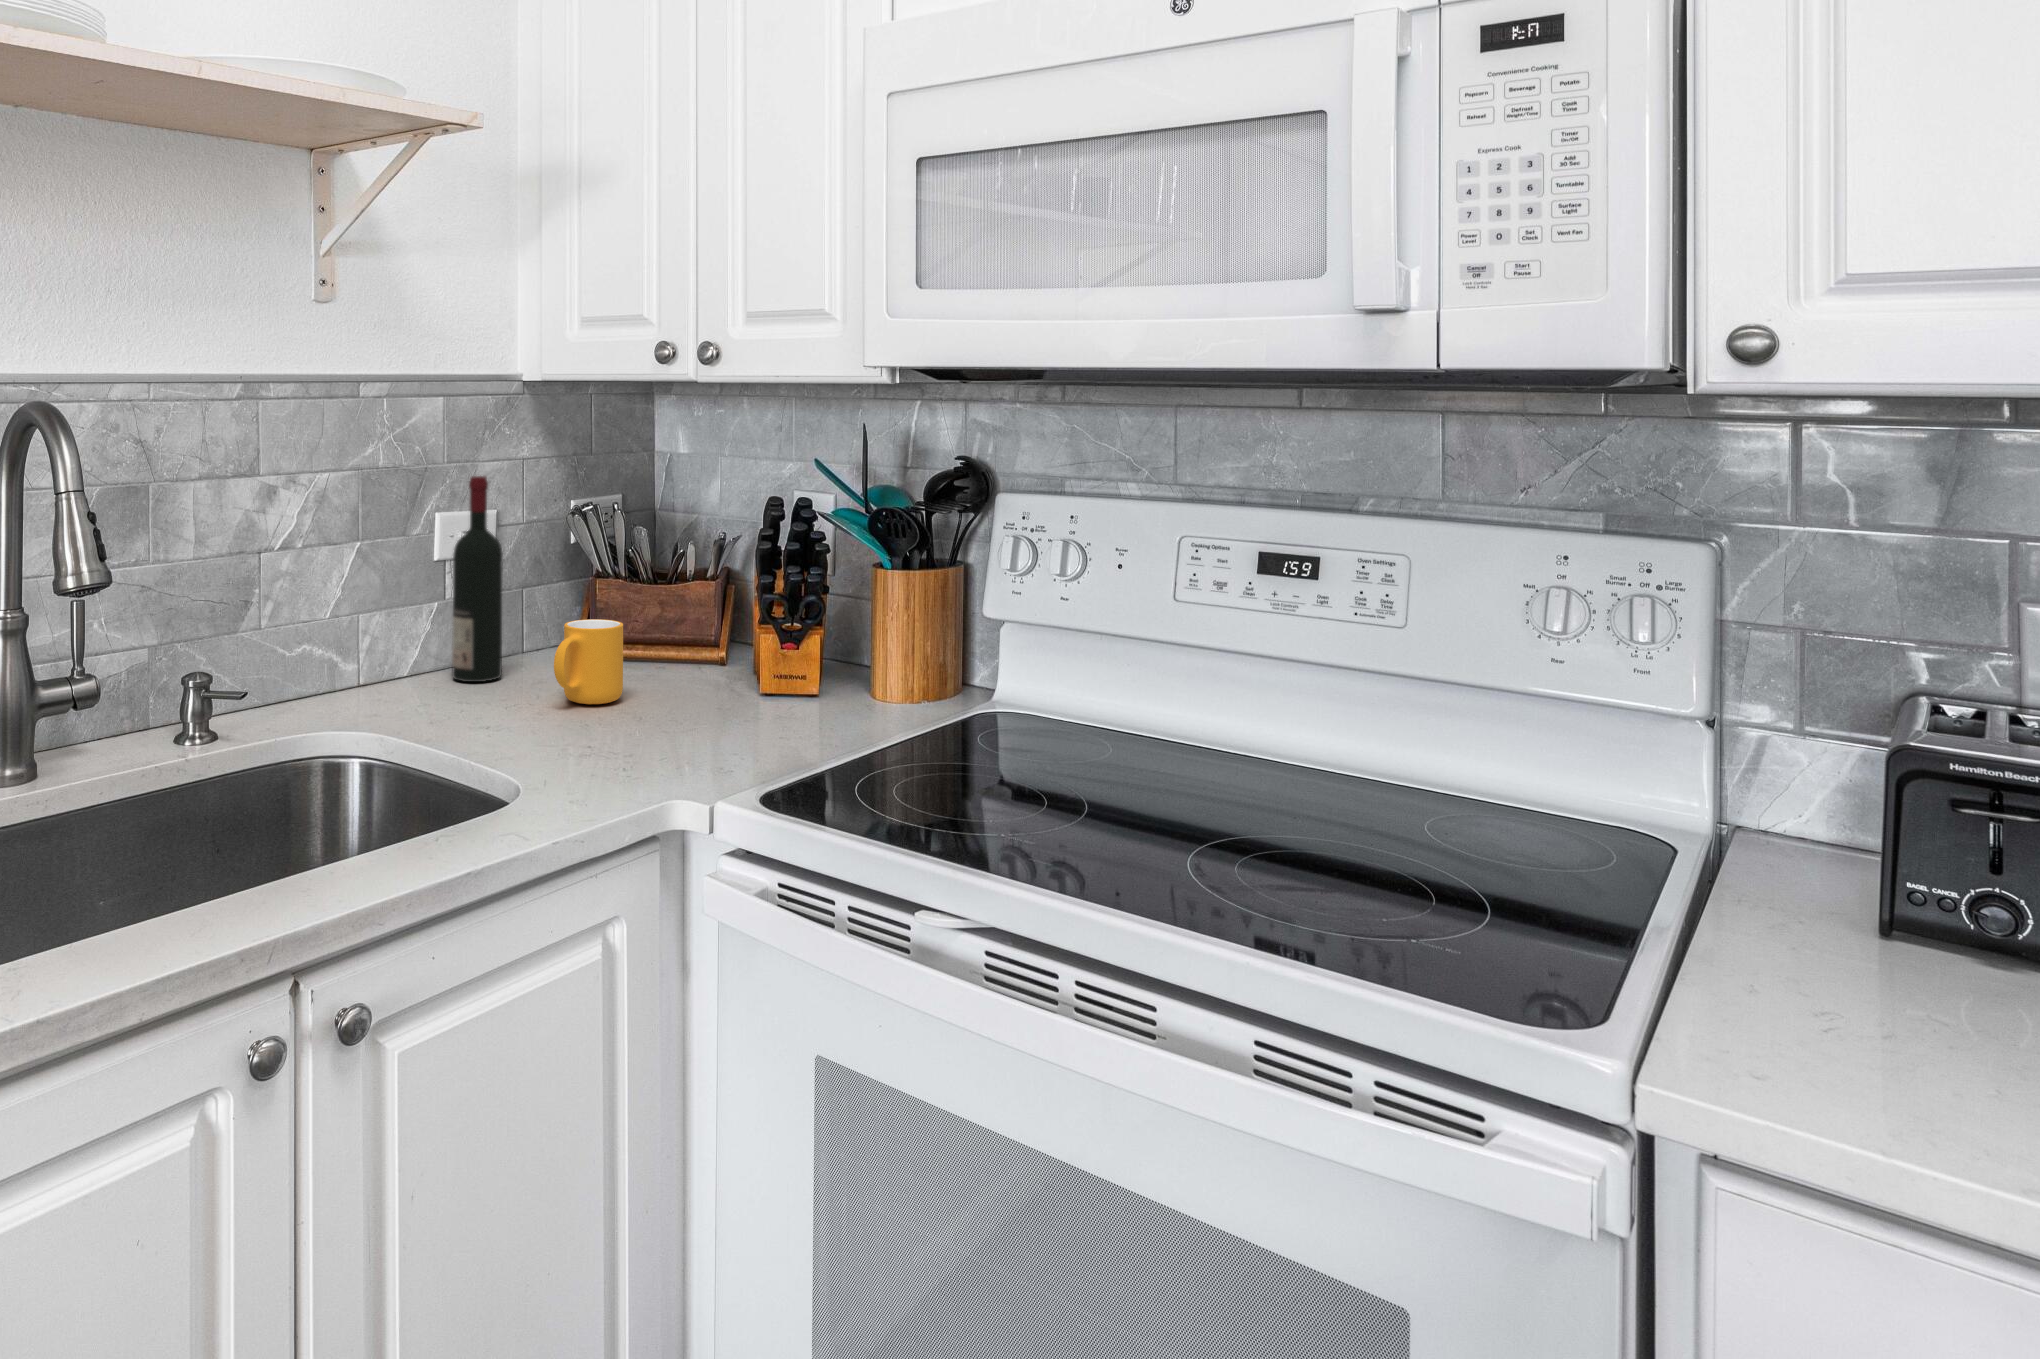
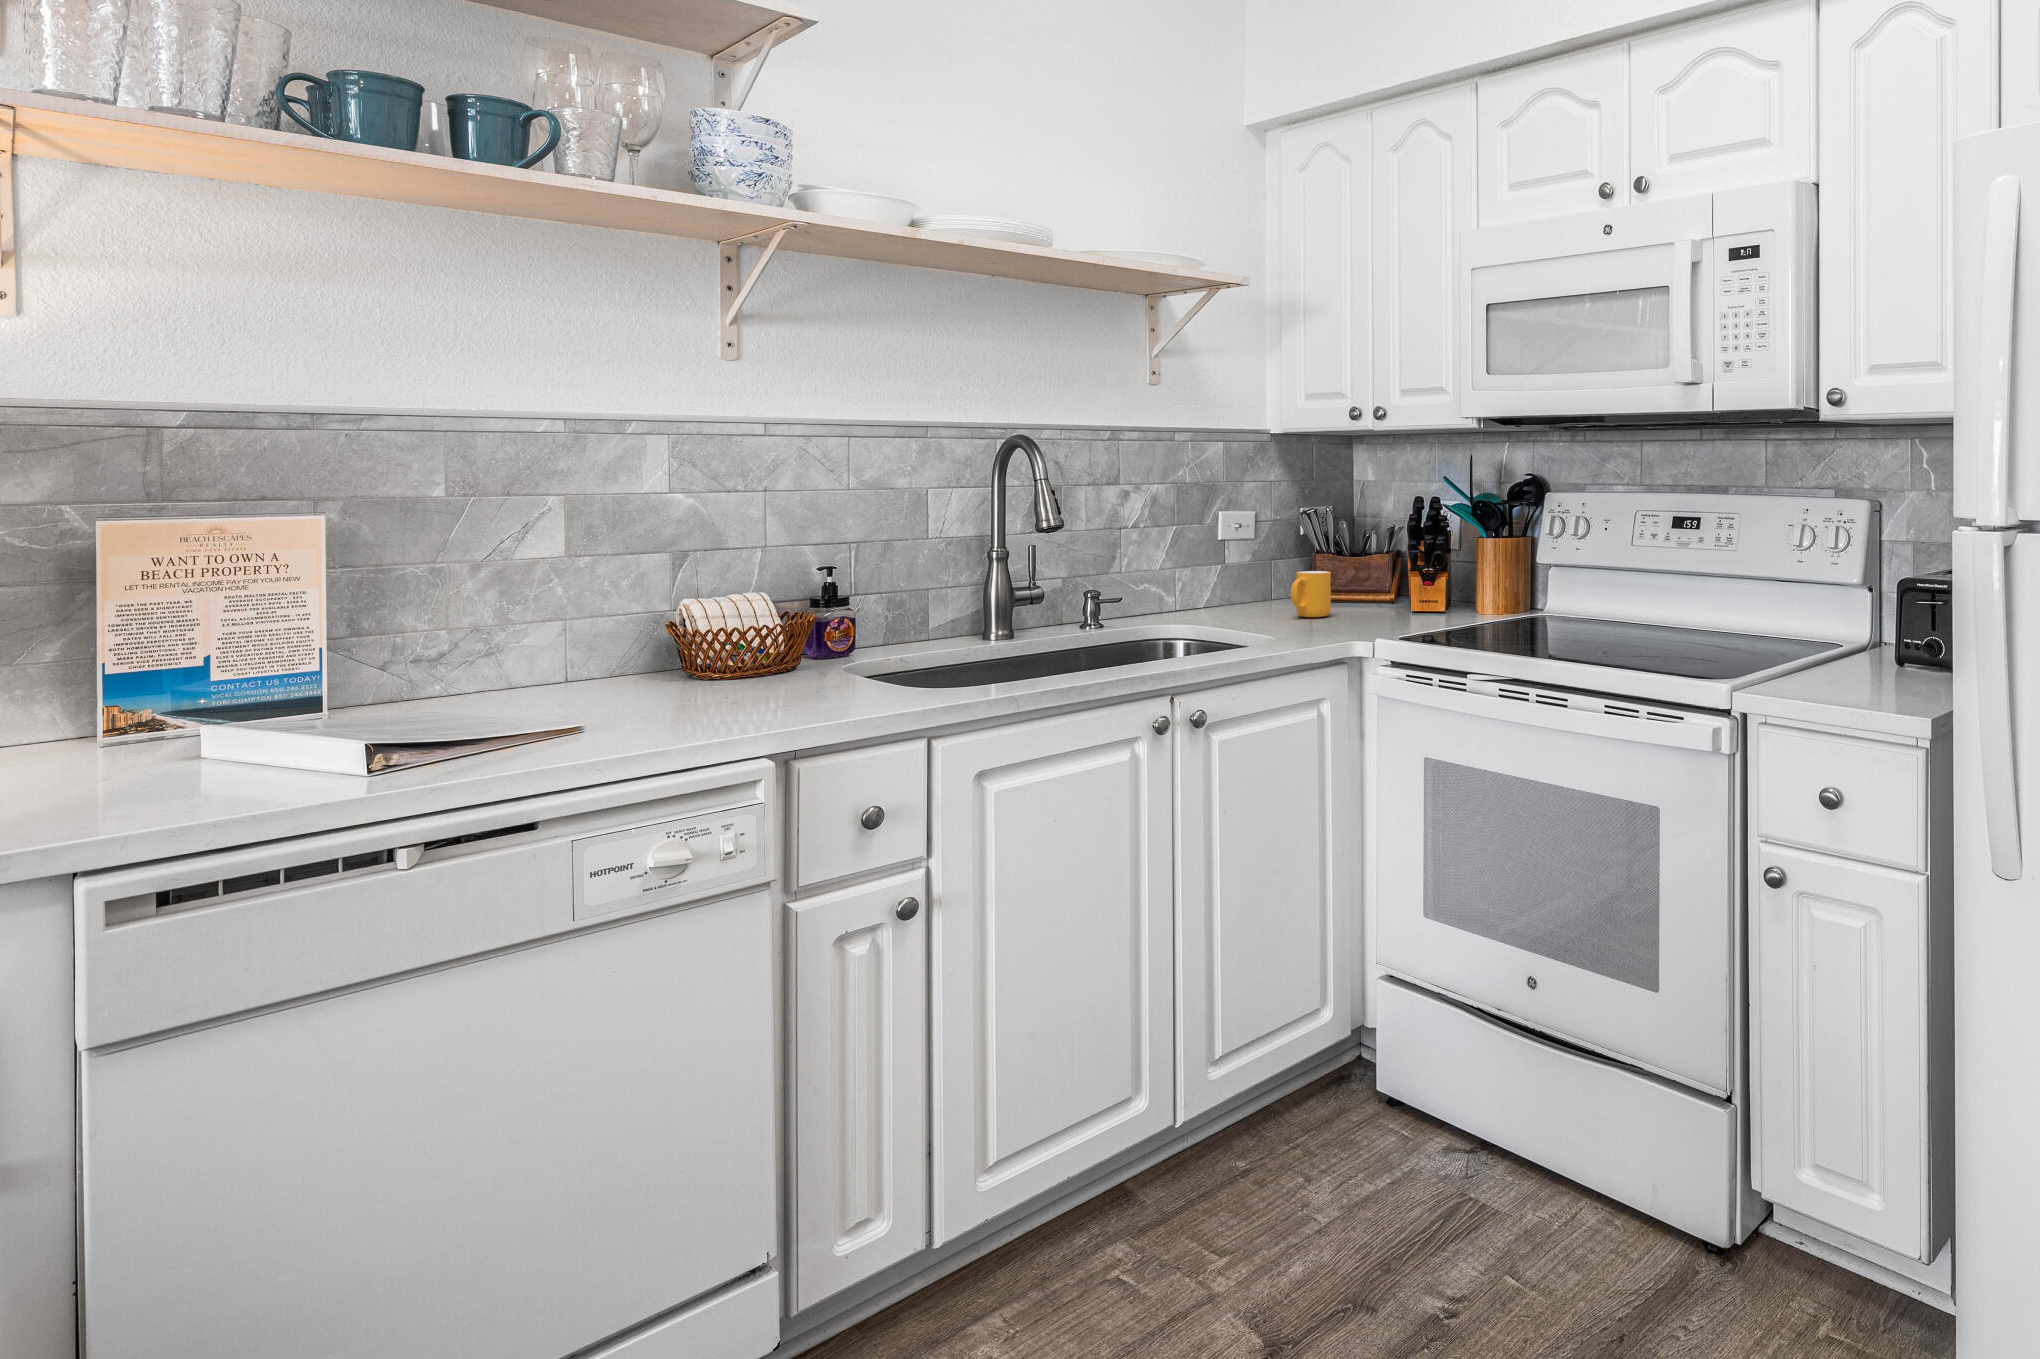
wine bottle: present [452,476,503,682] -> none [1229,490,1259,612]

